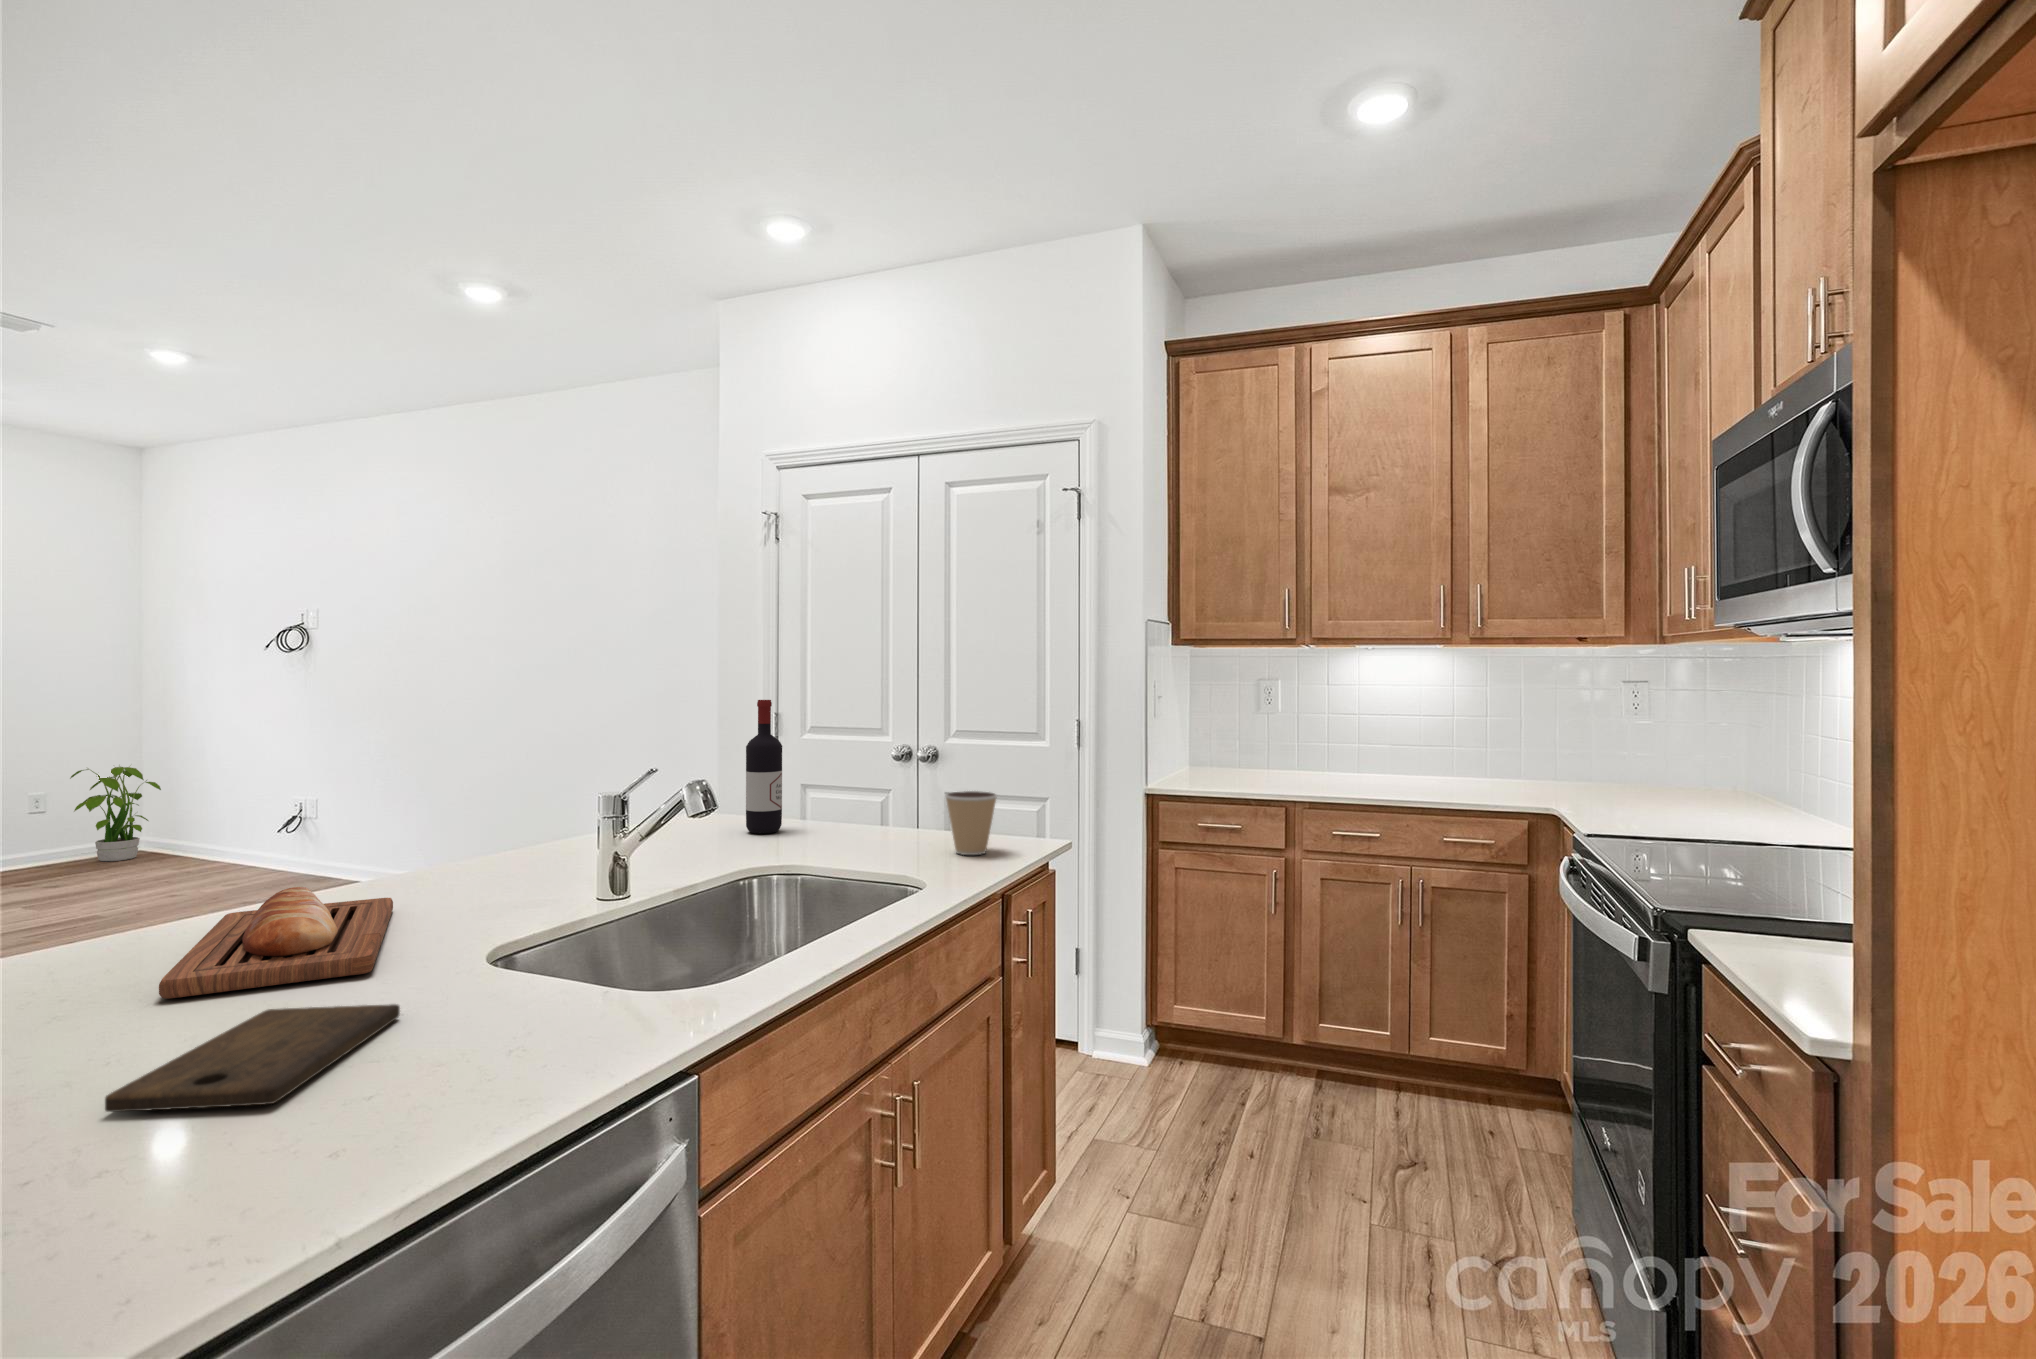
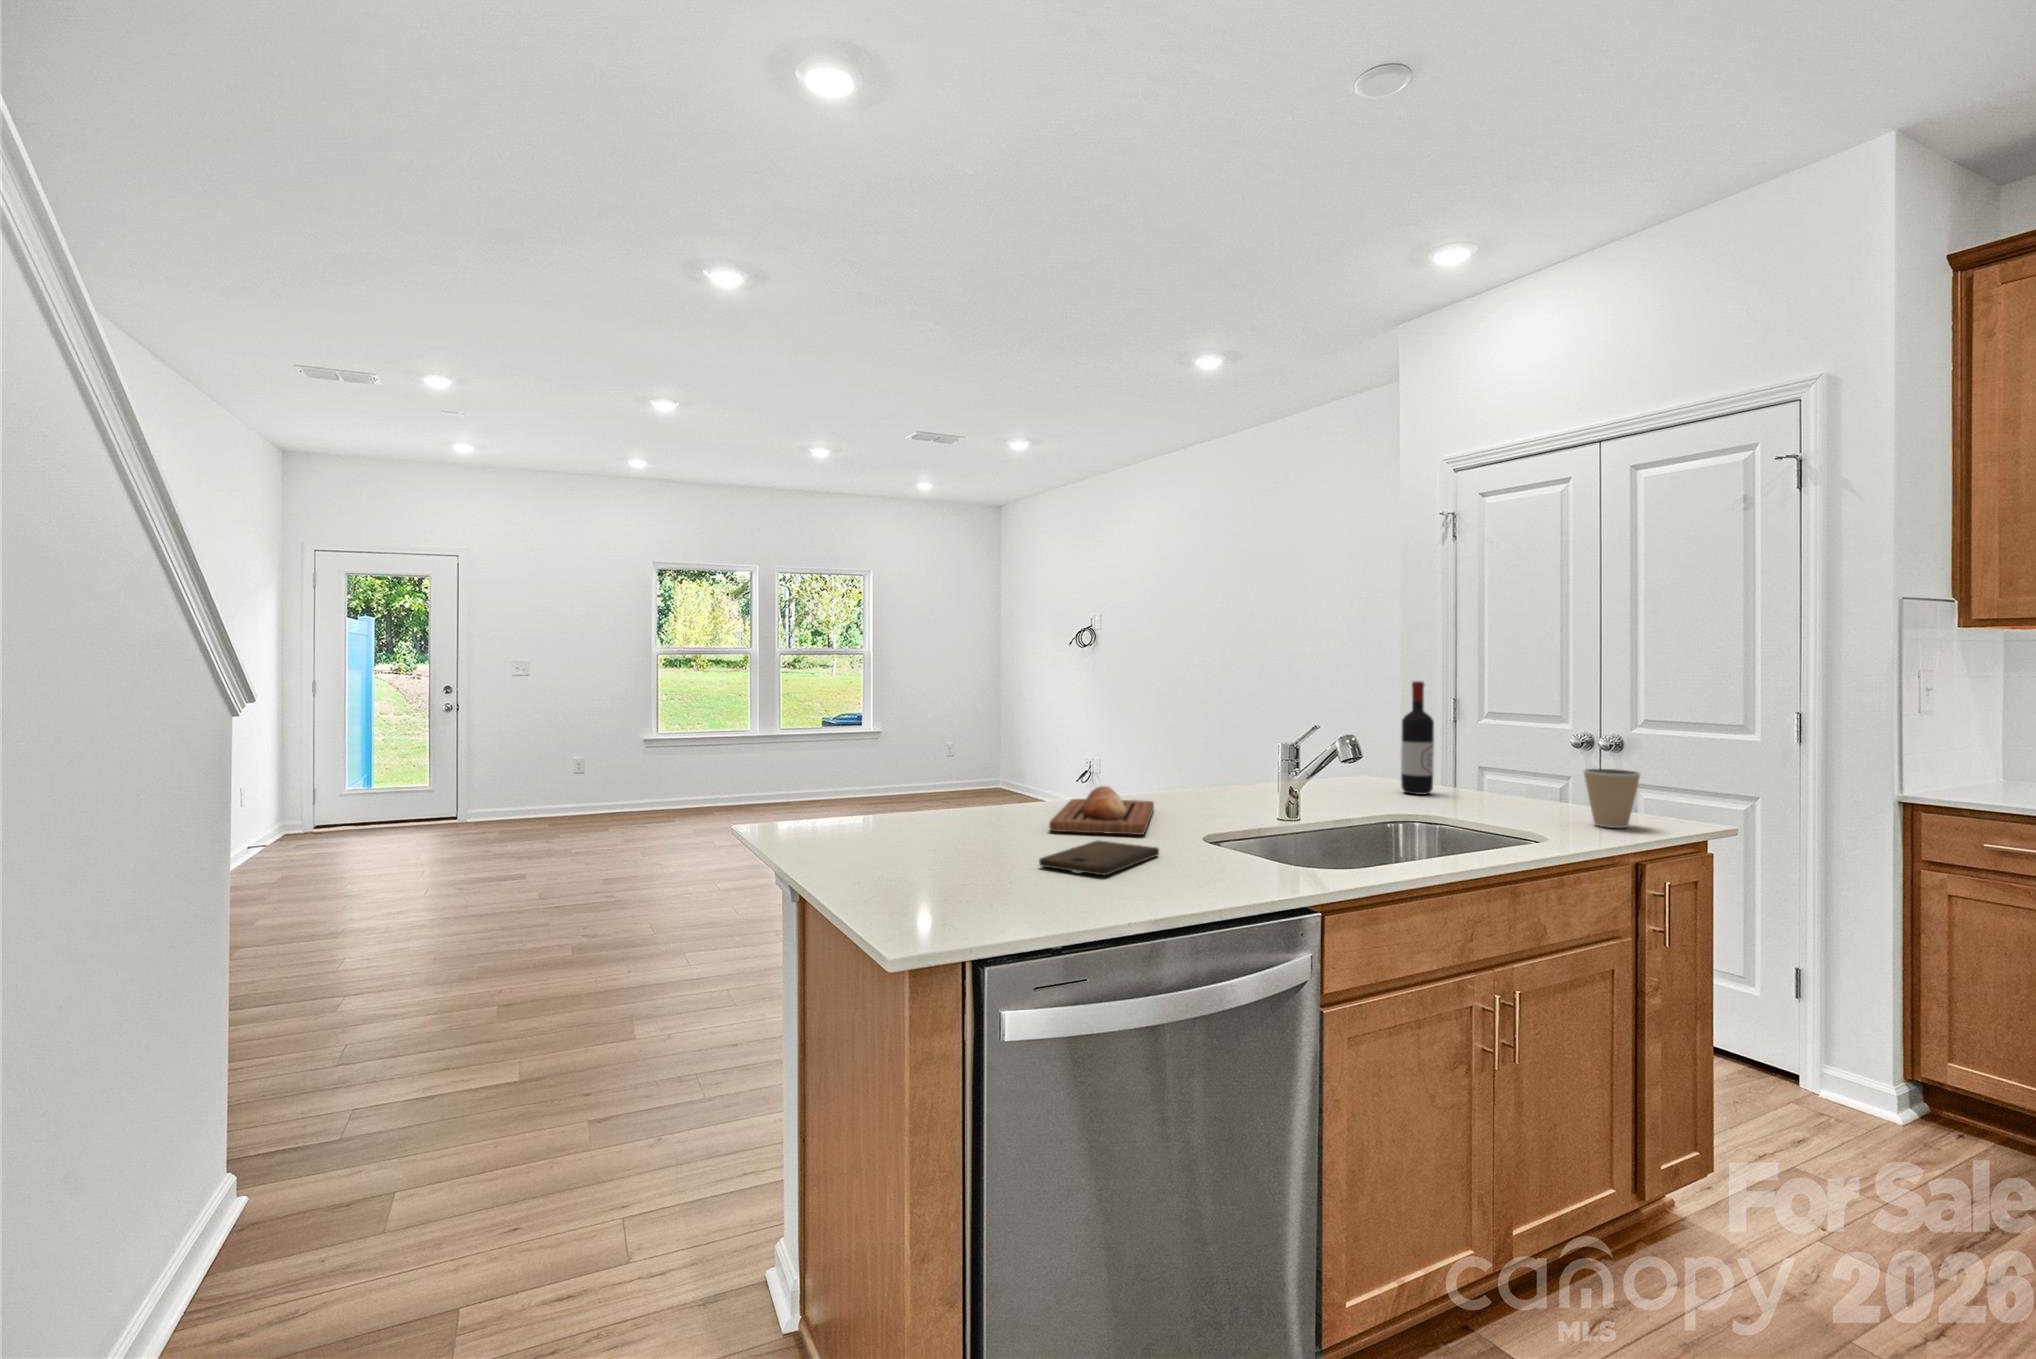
potted plant: present [70,766,161,861] -> none [967,727,1013,793]

